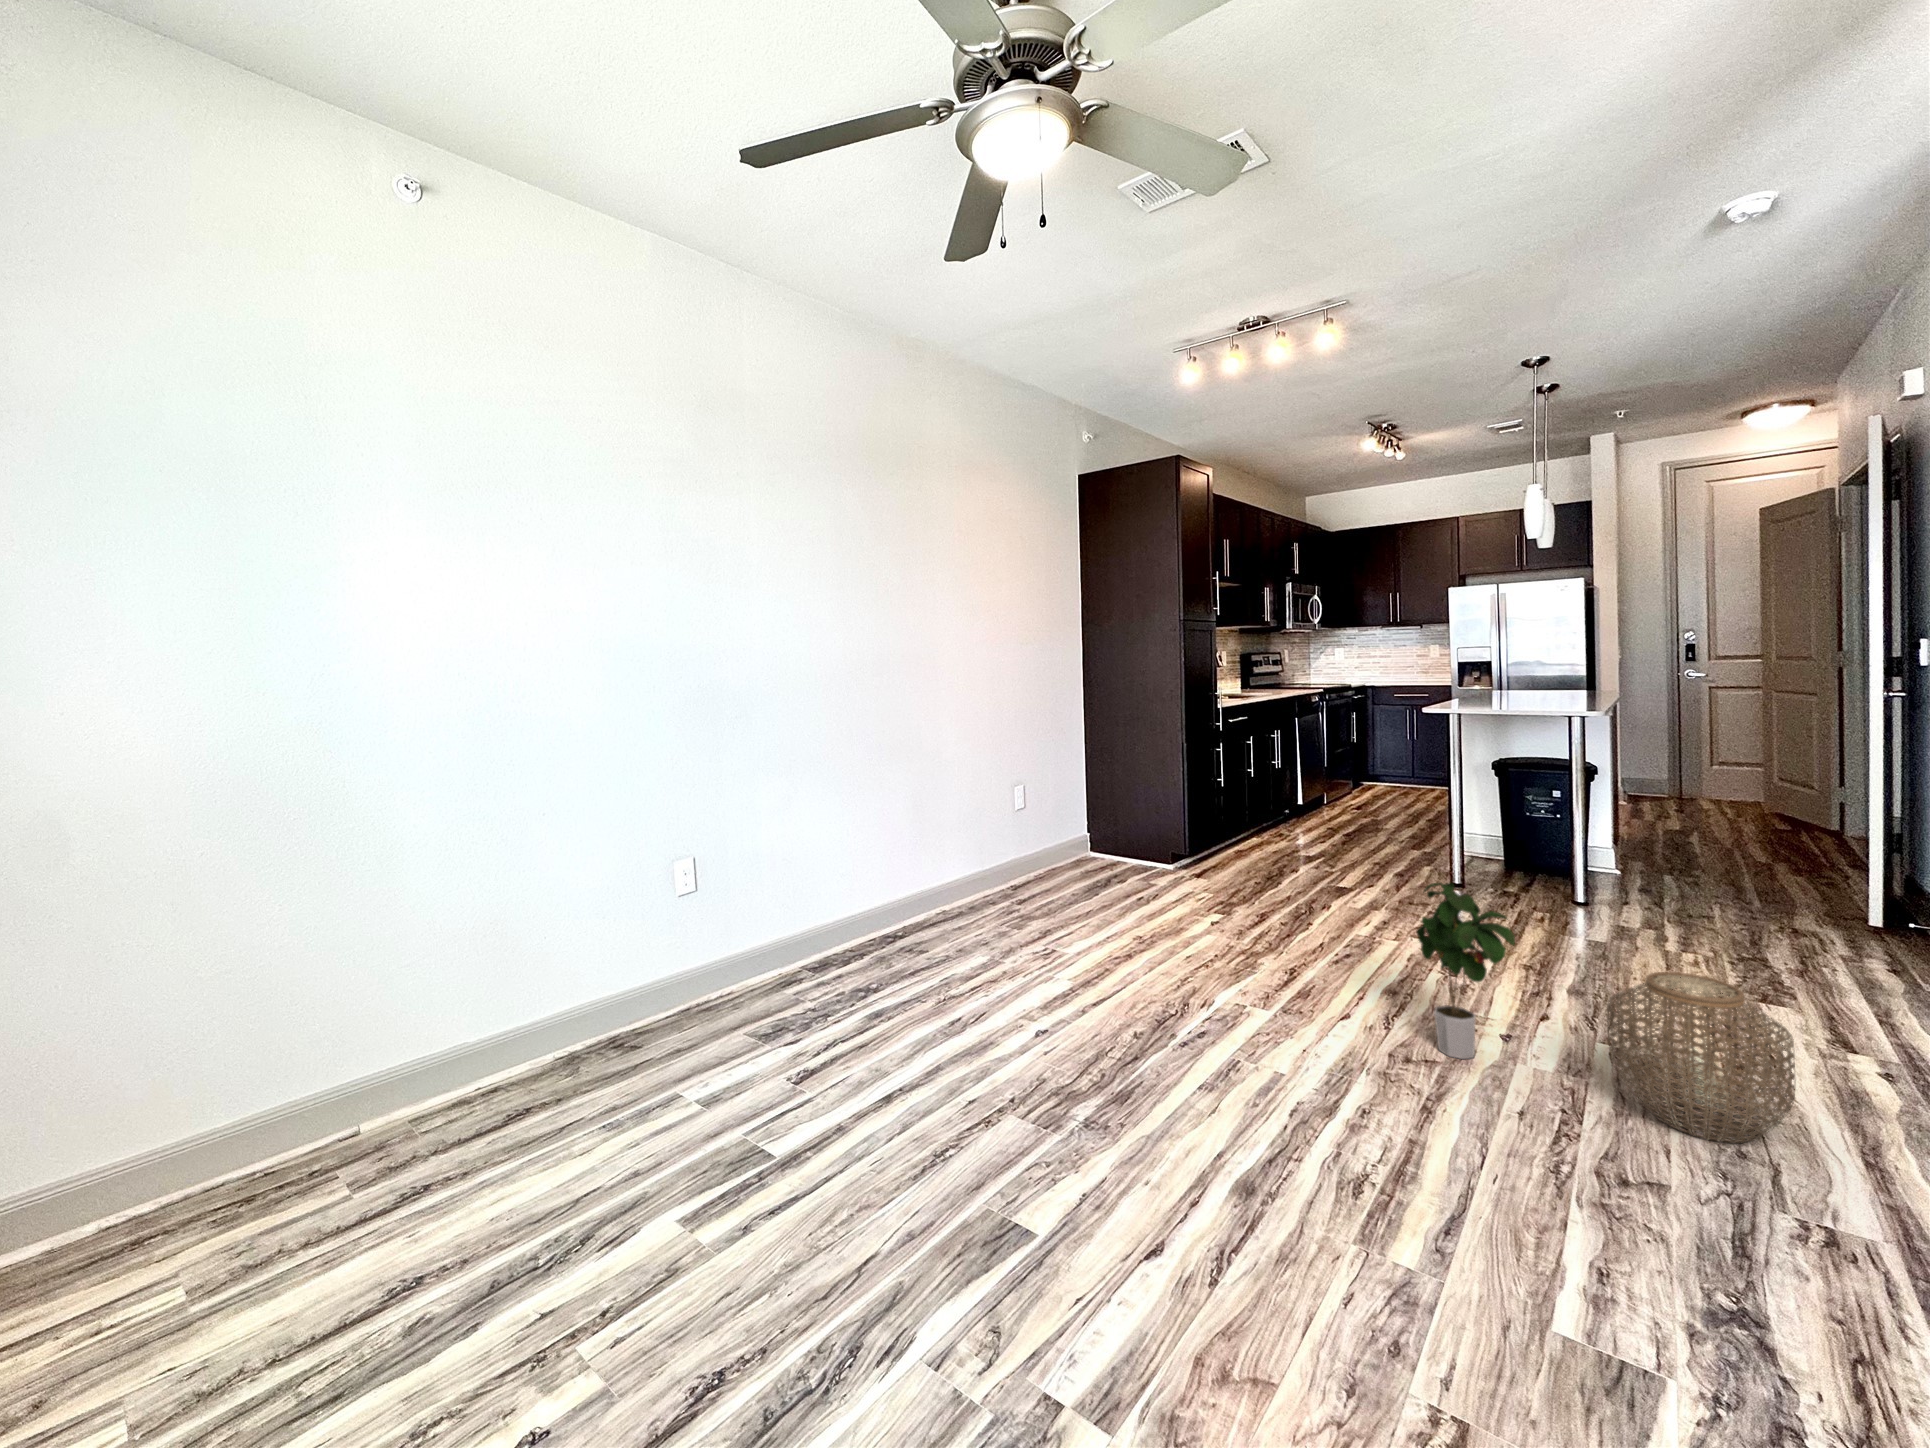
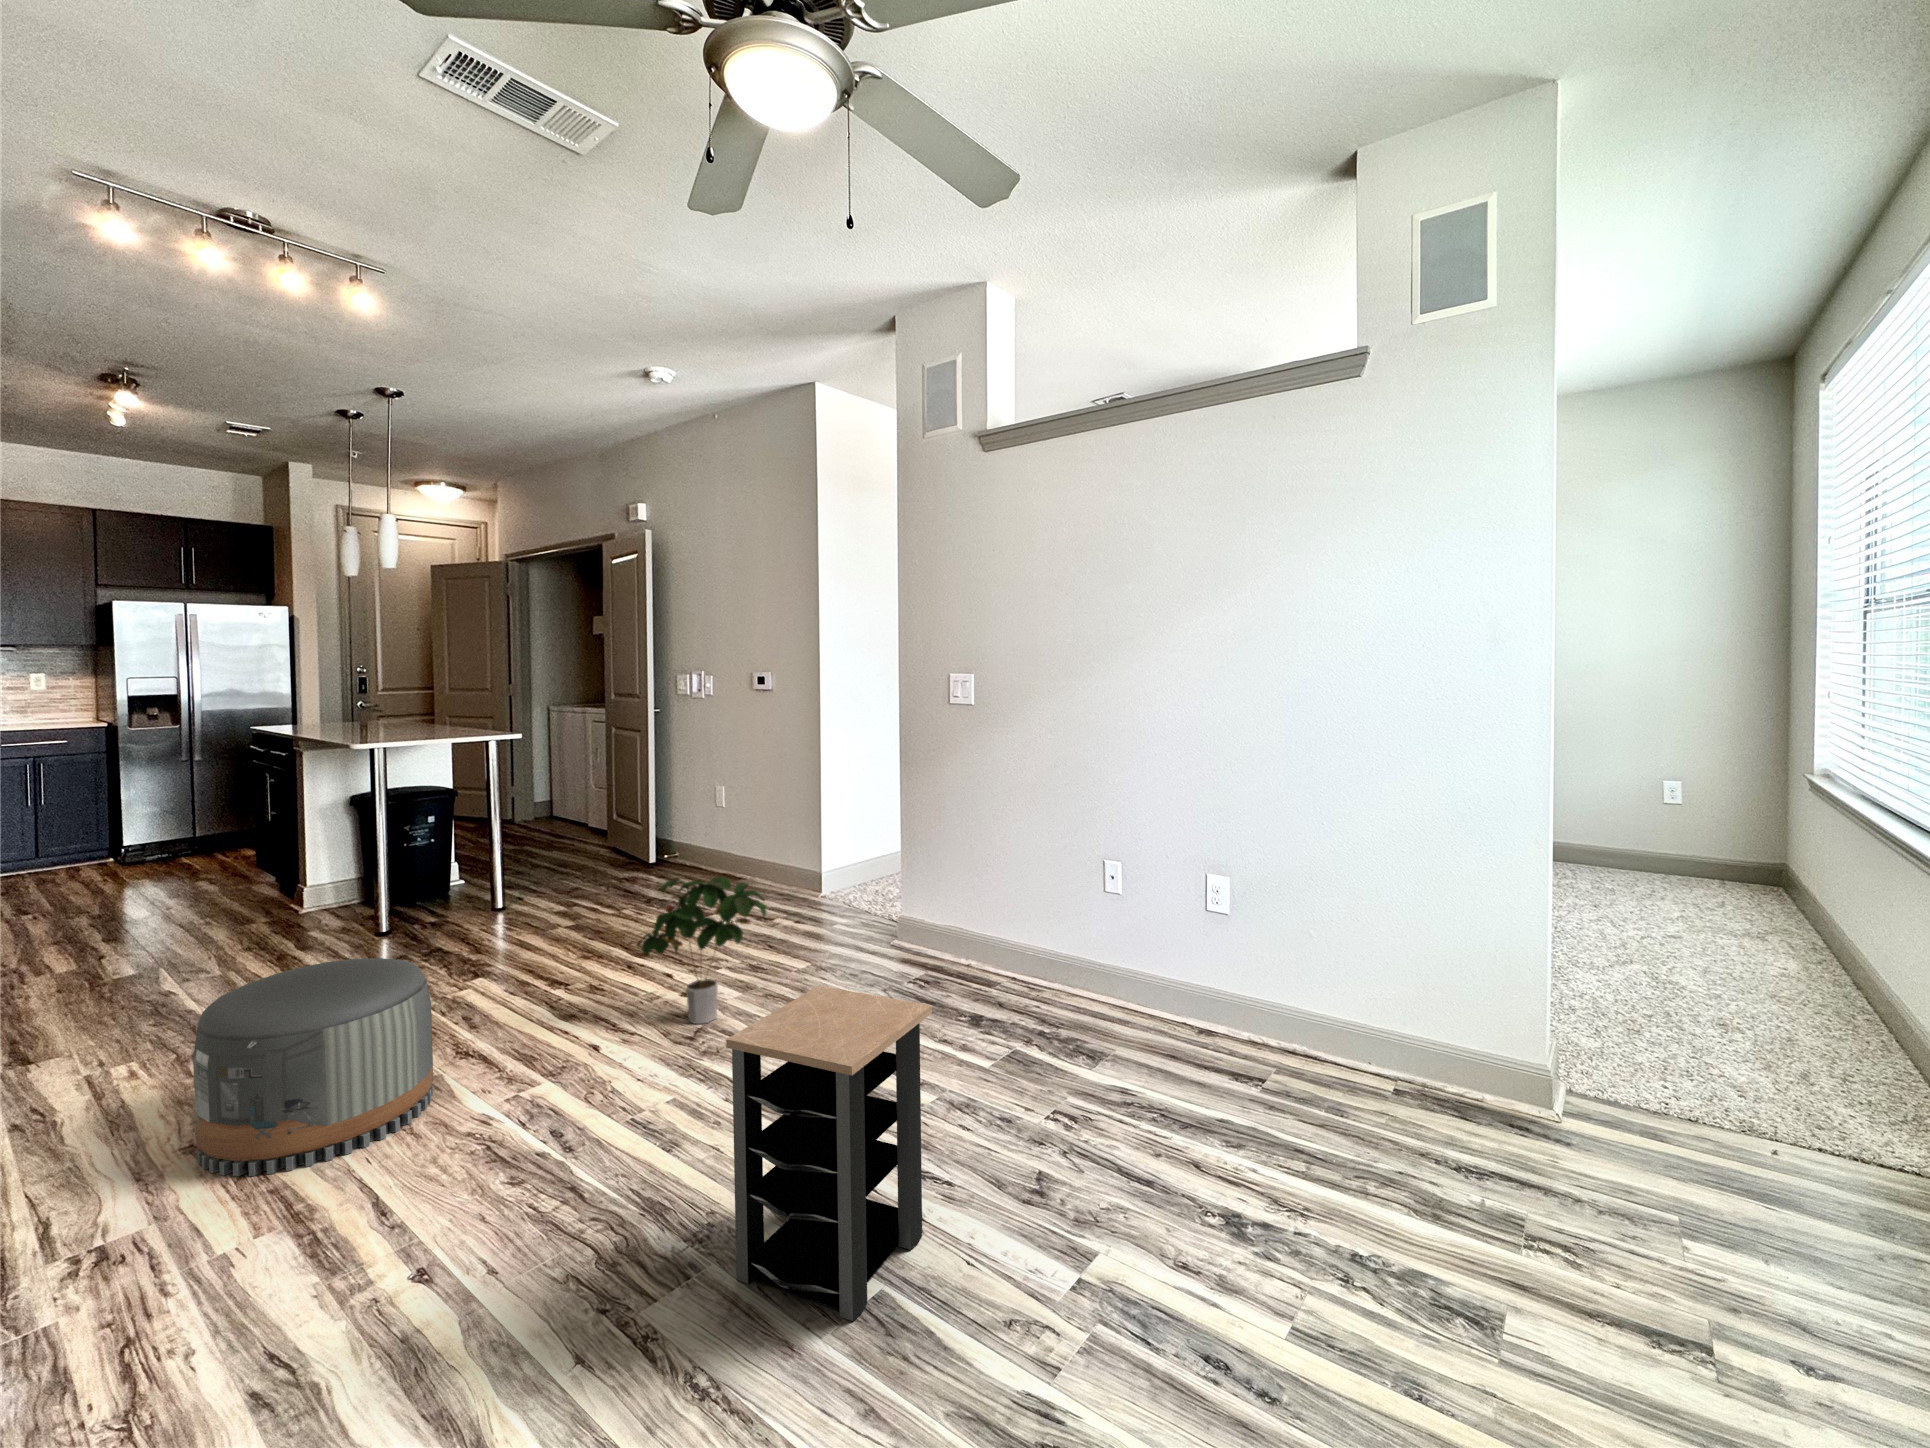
pouf: none [1112,853,1243,980] -> present [193,958,433,1176]
side table: none [982,955,1152,1256] -> present [726,986,932,1321]
woven basket: present [1607,972,1795,1143] -> none [784,884,871,985]

